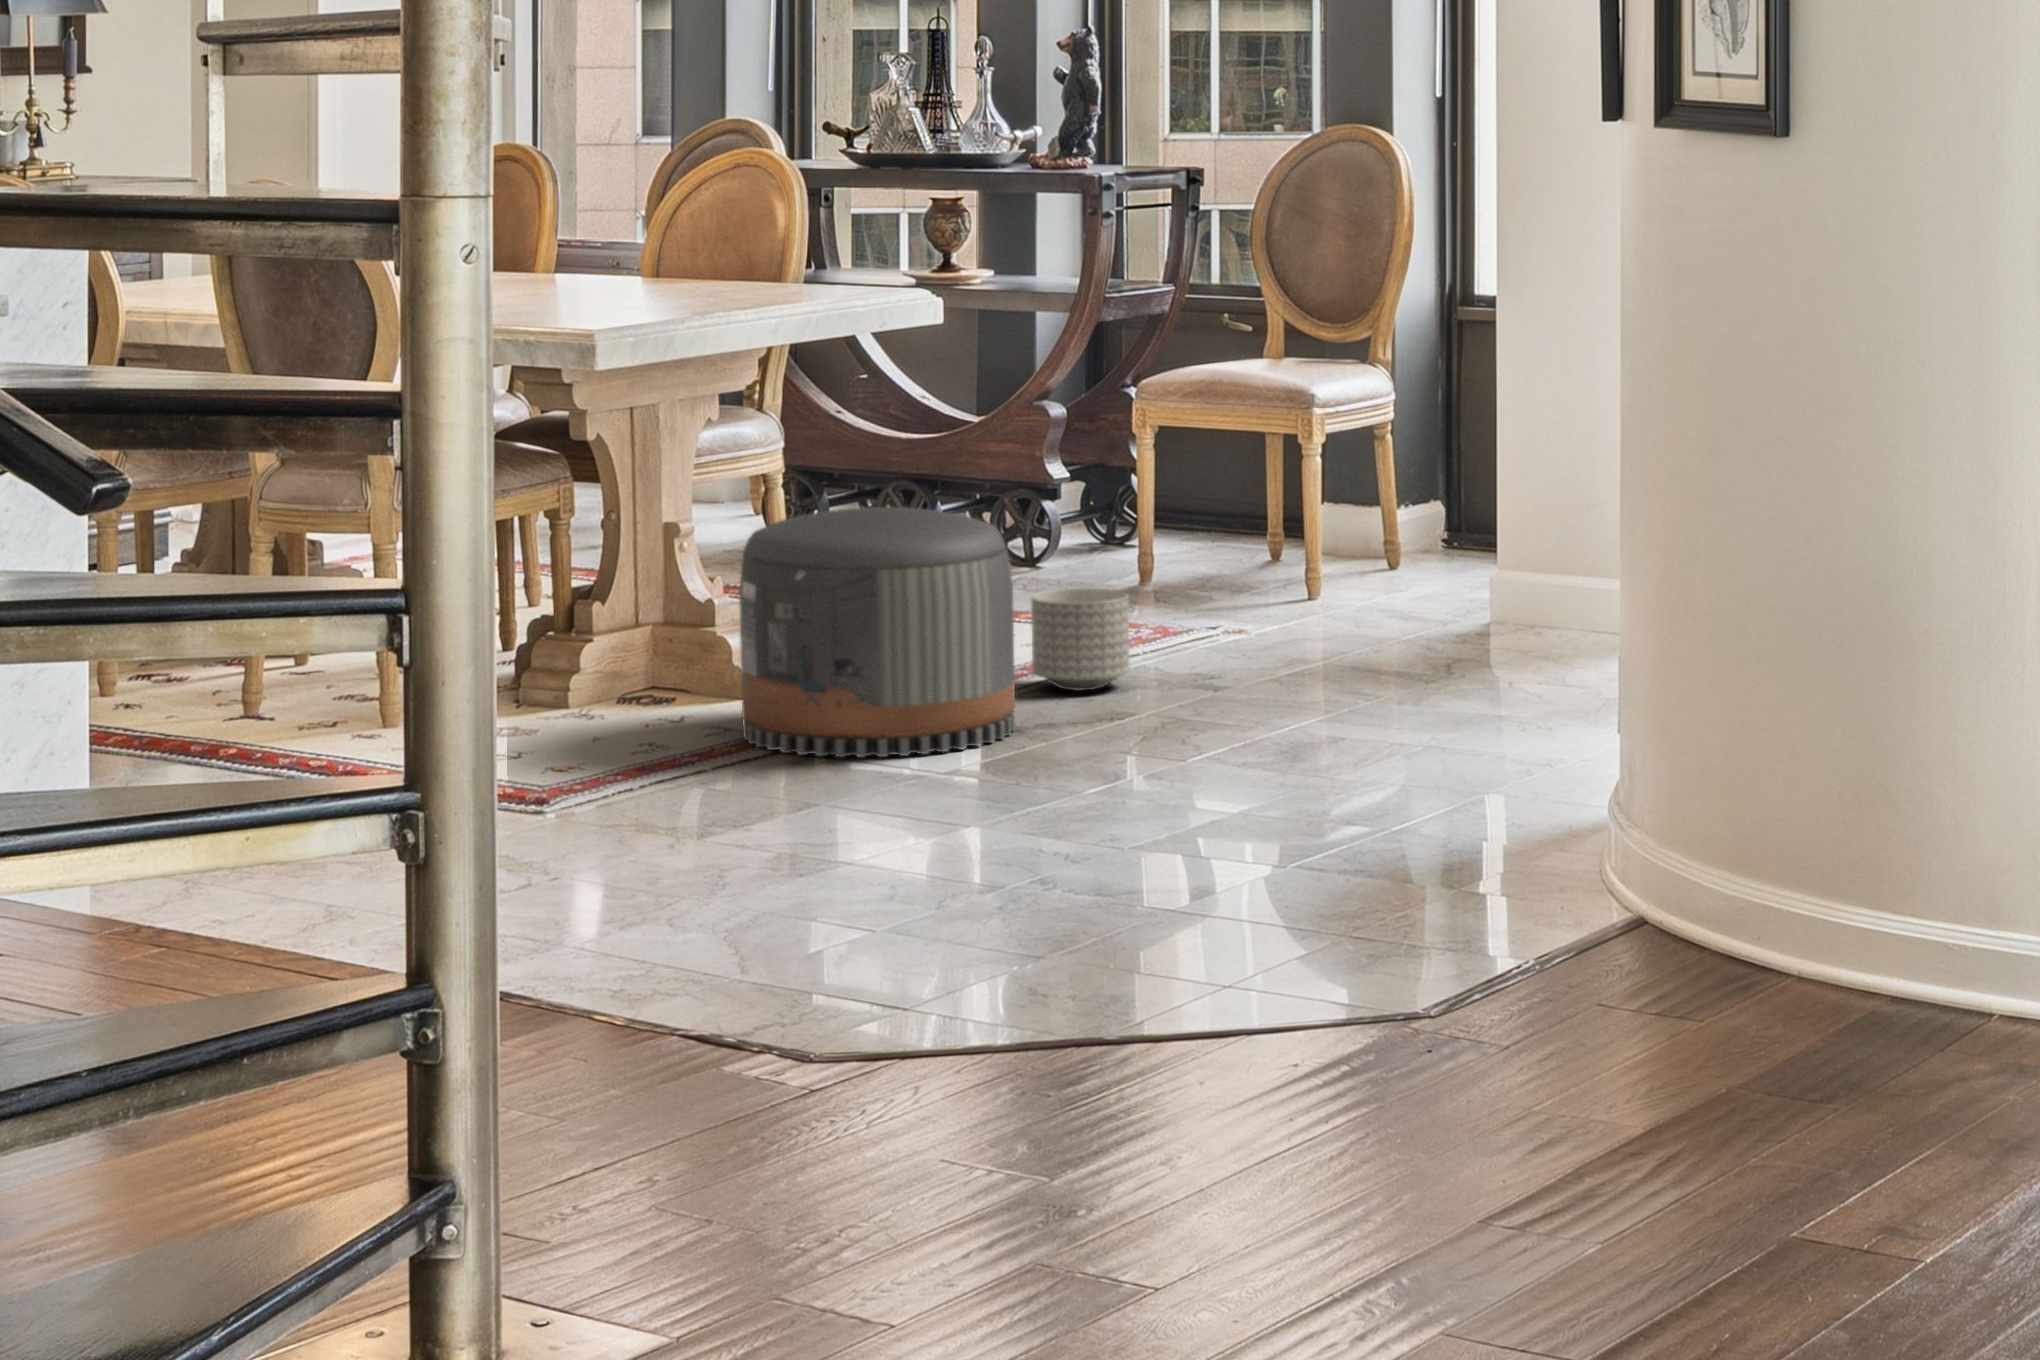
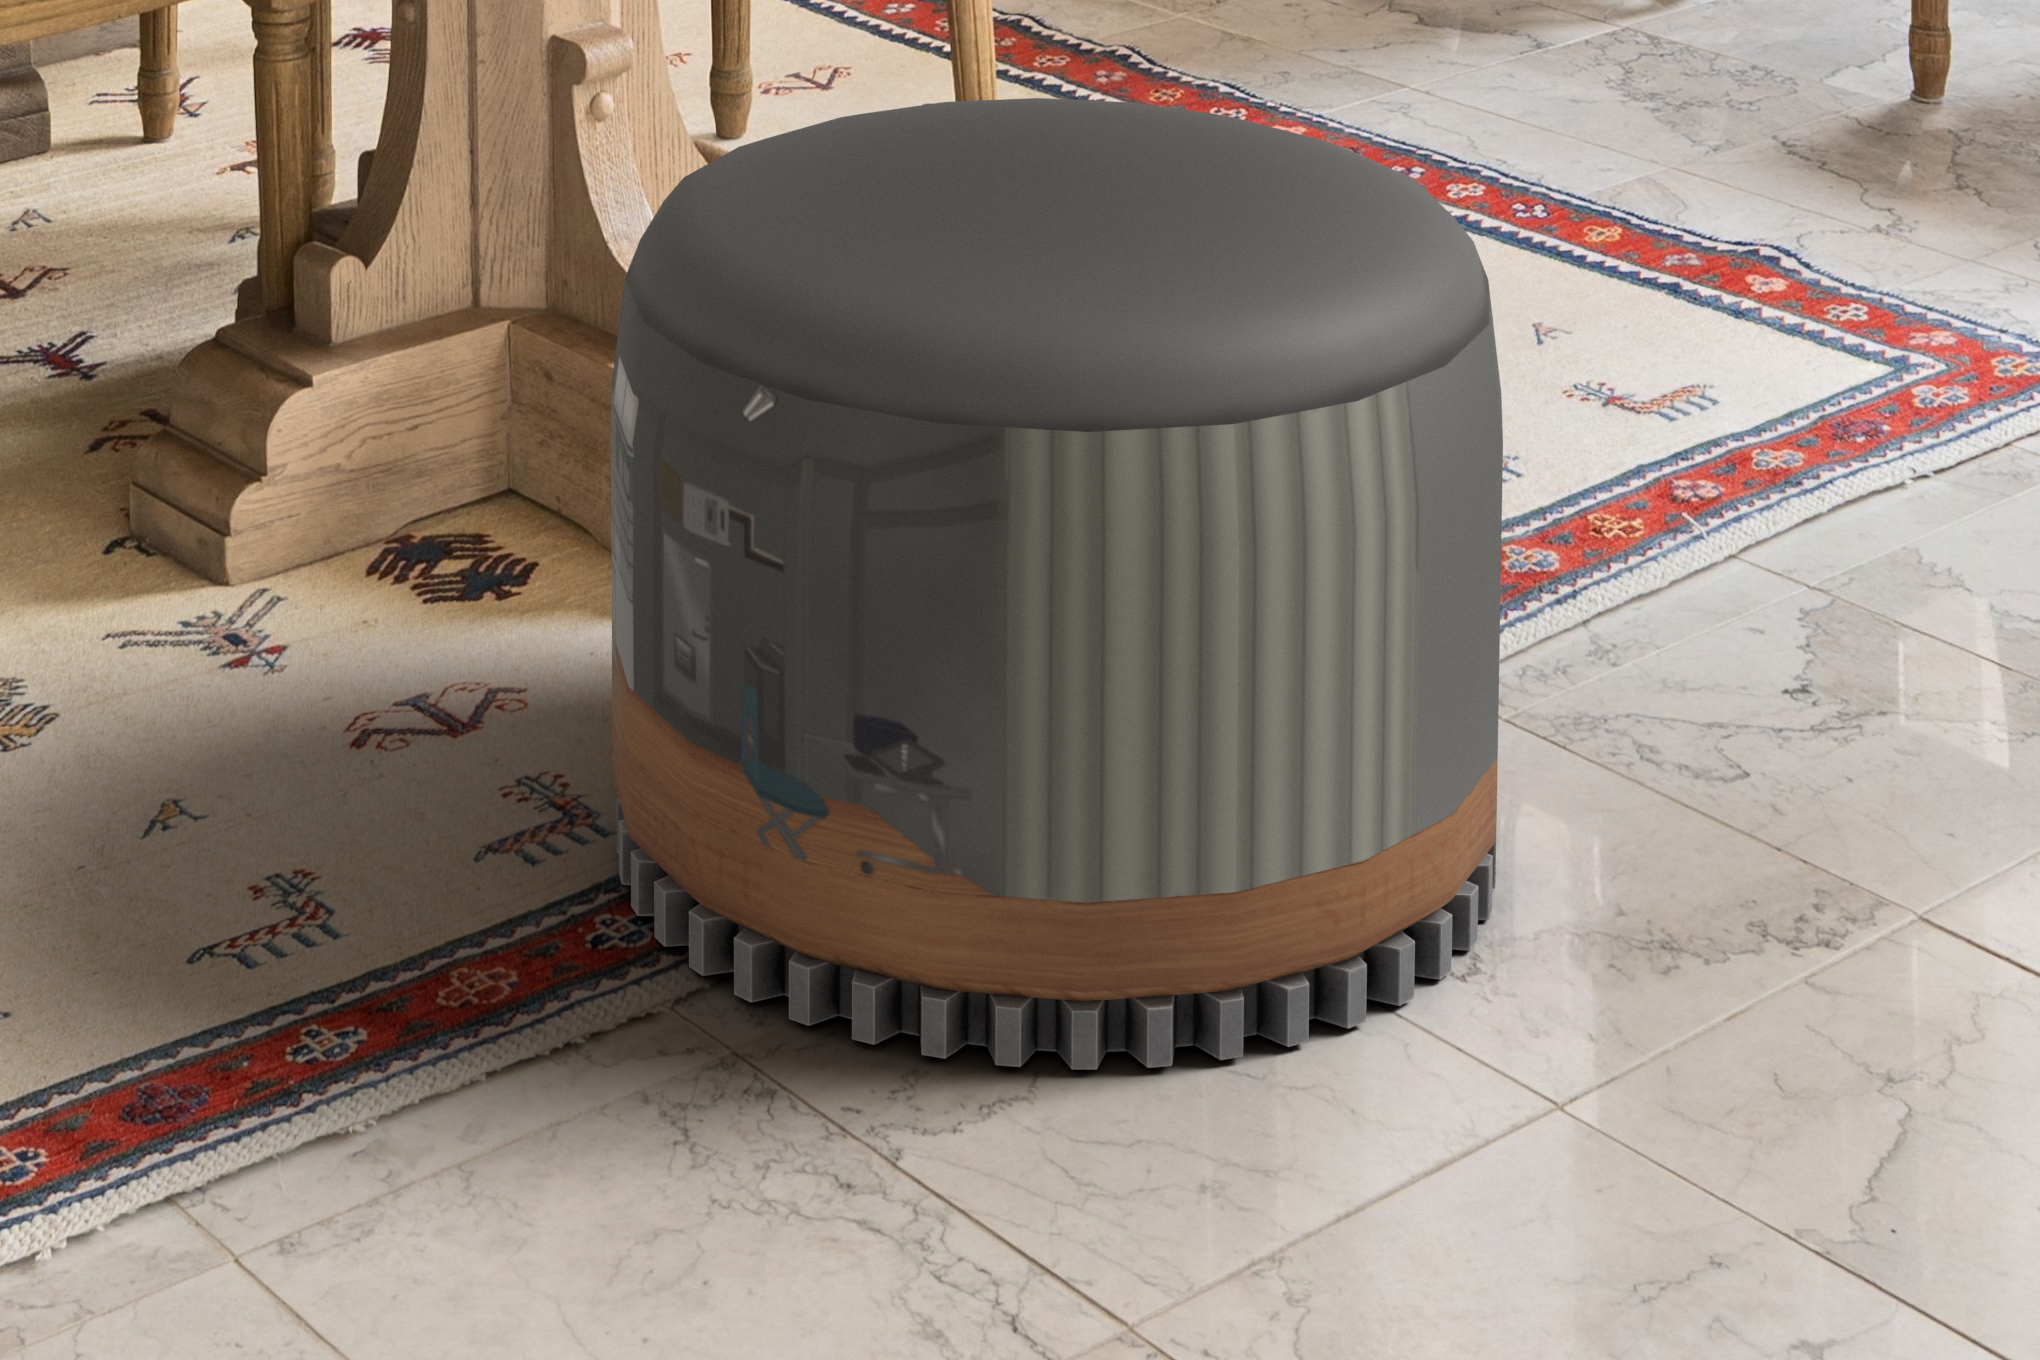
planter: present [1031,588,1130,691] -> none [1583,310,1892,655]

